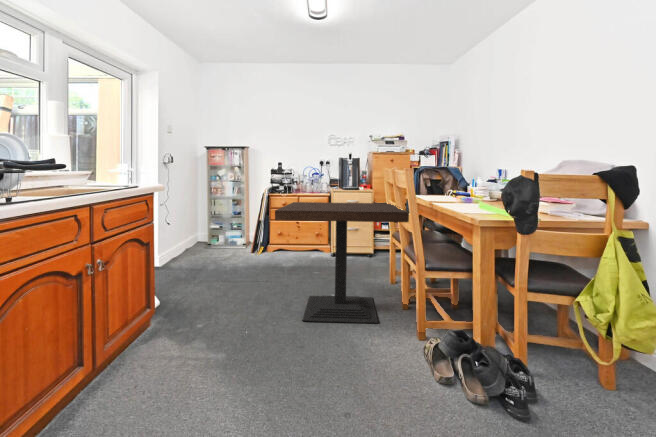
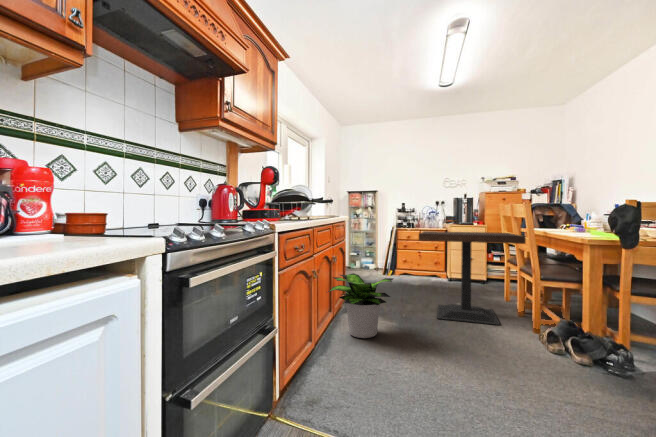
potted plant: none [111,274,232,377] -> present [328,273,393,338]

